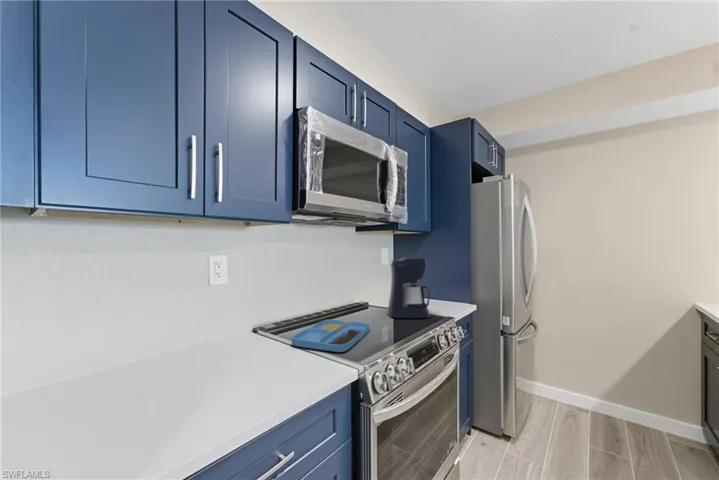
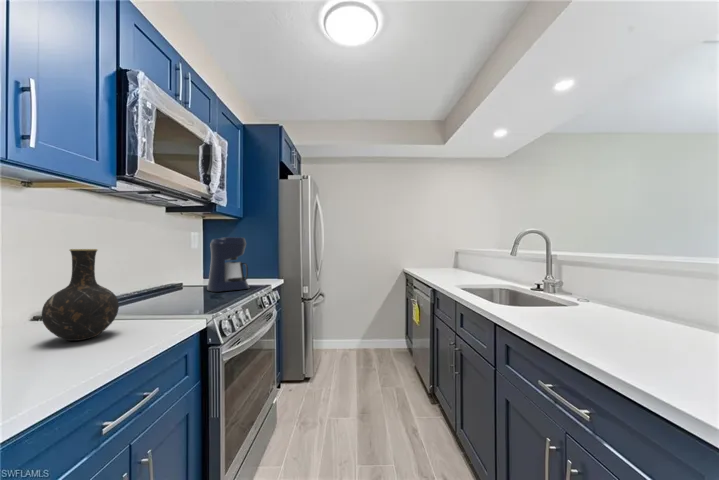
vase: none [223,286,279,375] -> present [42,249,119,341]
tray: present [291,320,369,352] -> none [114,295,197,318]

